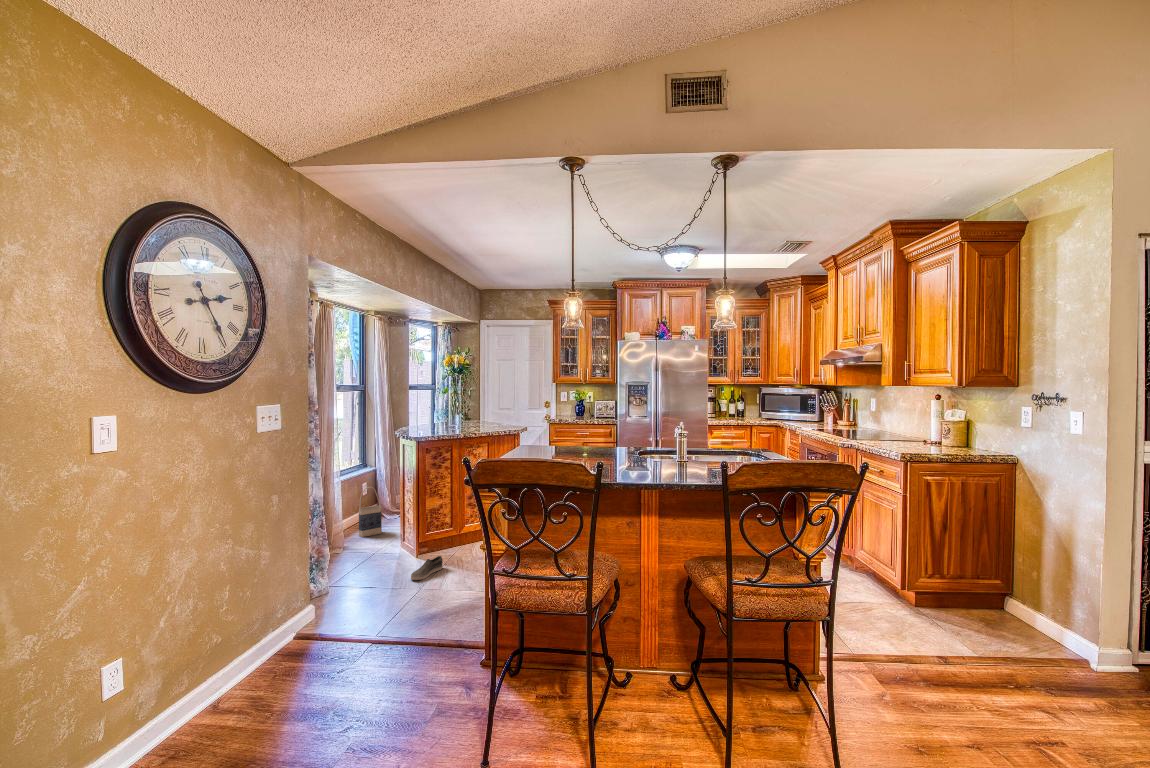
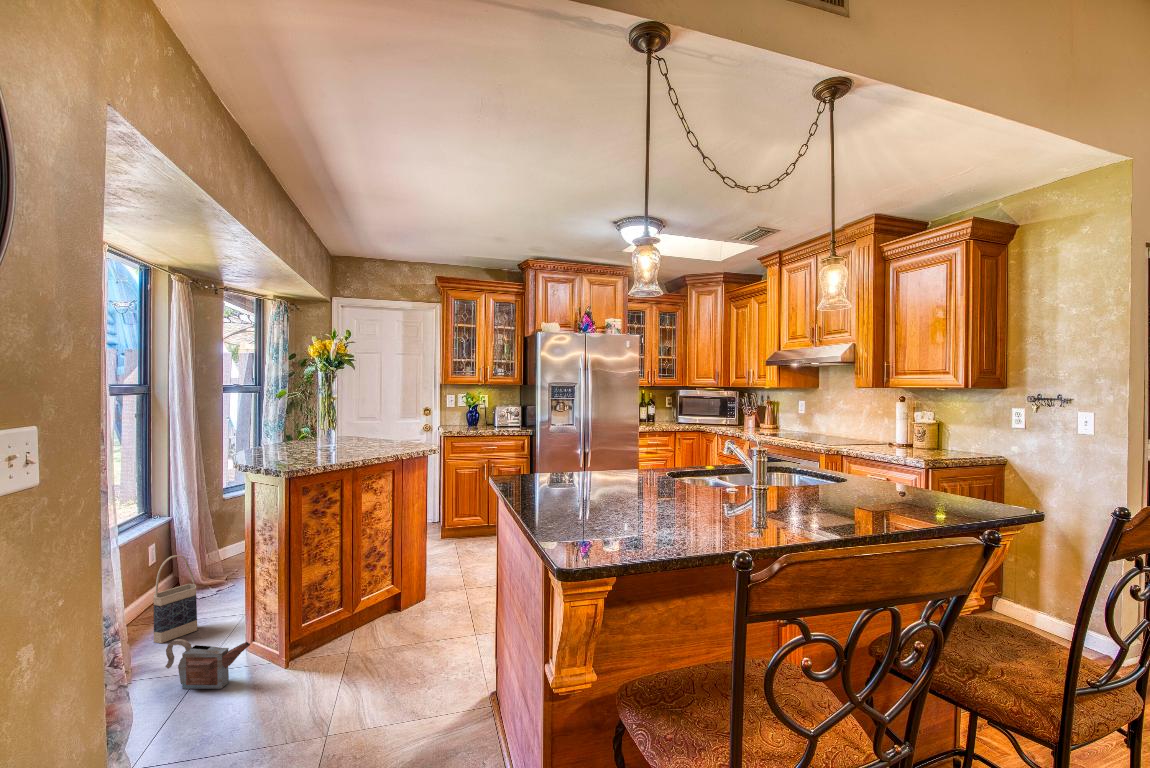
watering can: none [357,531,396,562] -> present [165,639,250,689]
shoe: present [411,556,443,580] -> none [295,660,343,715]

